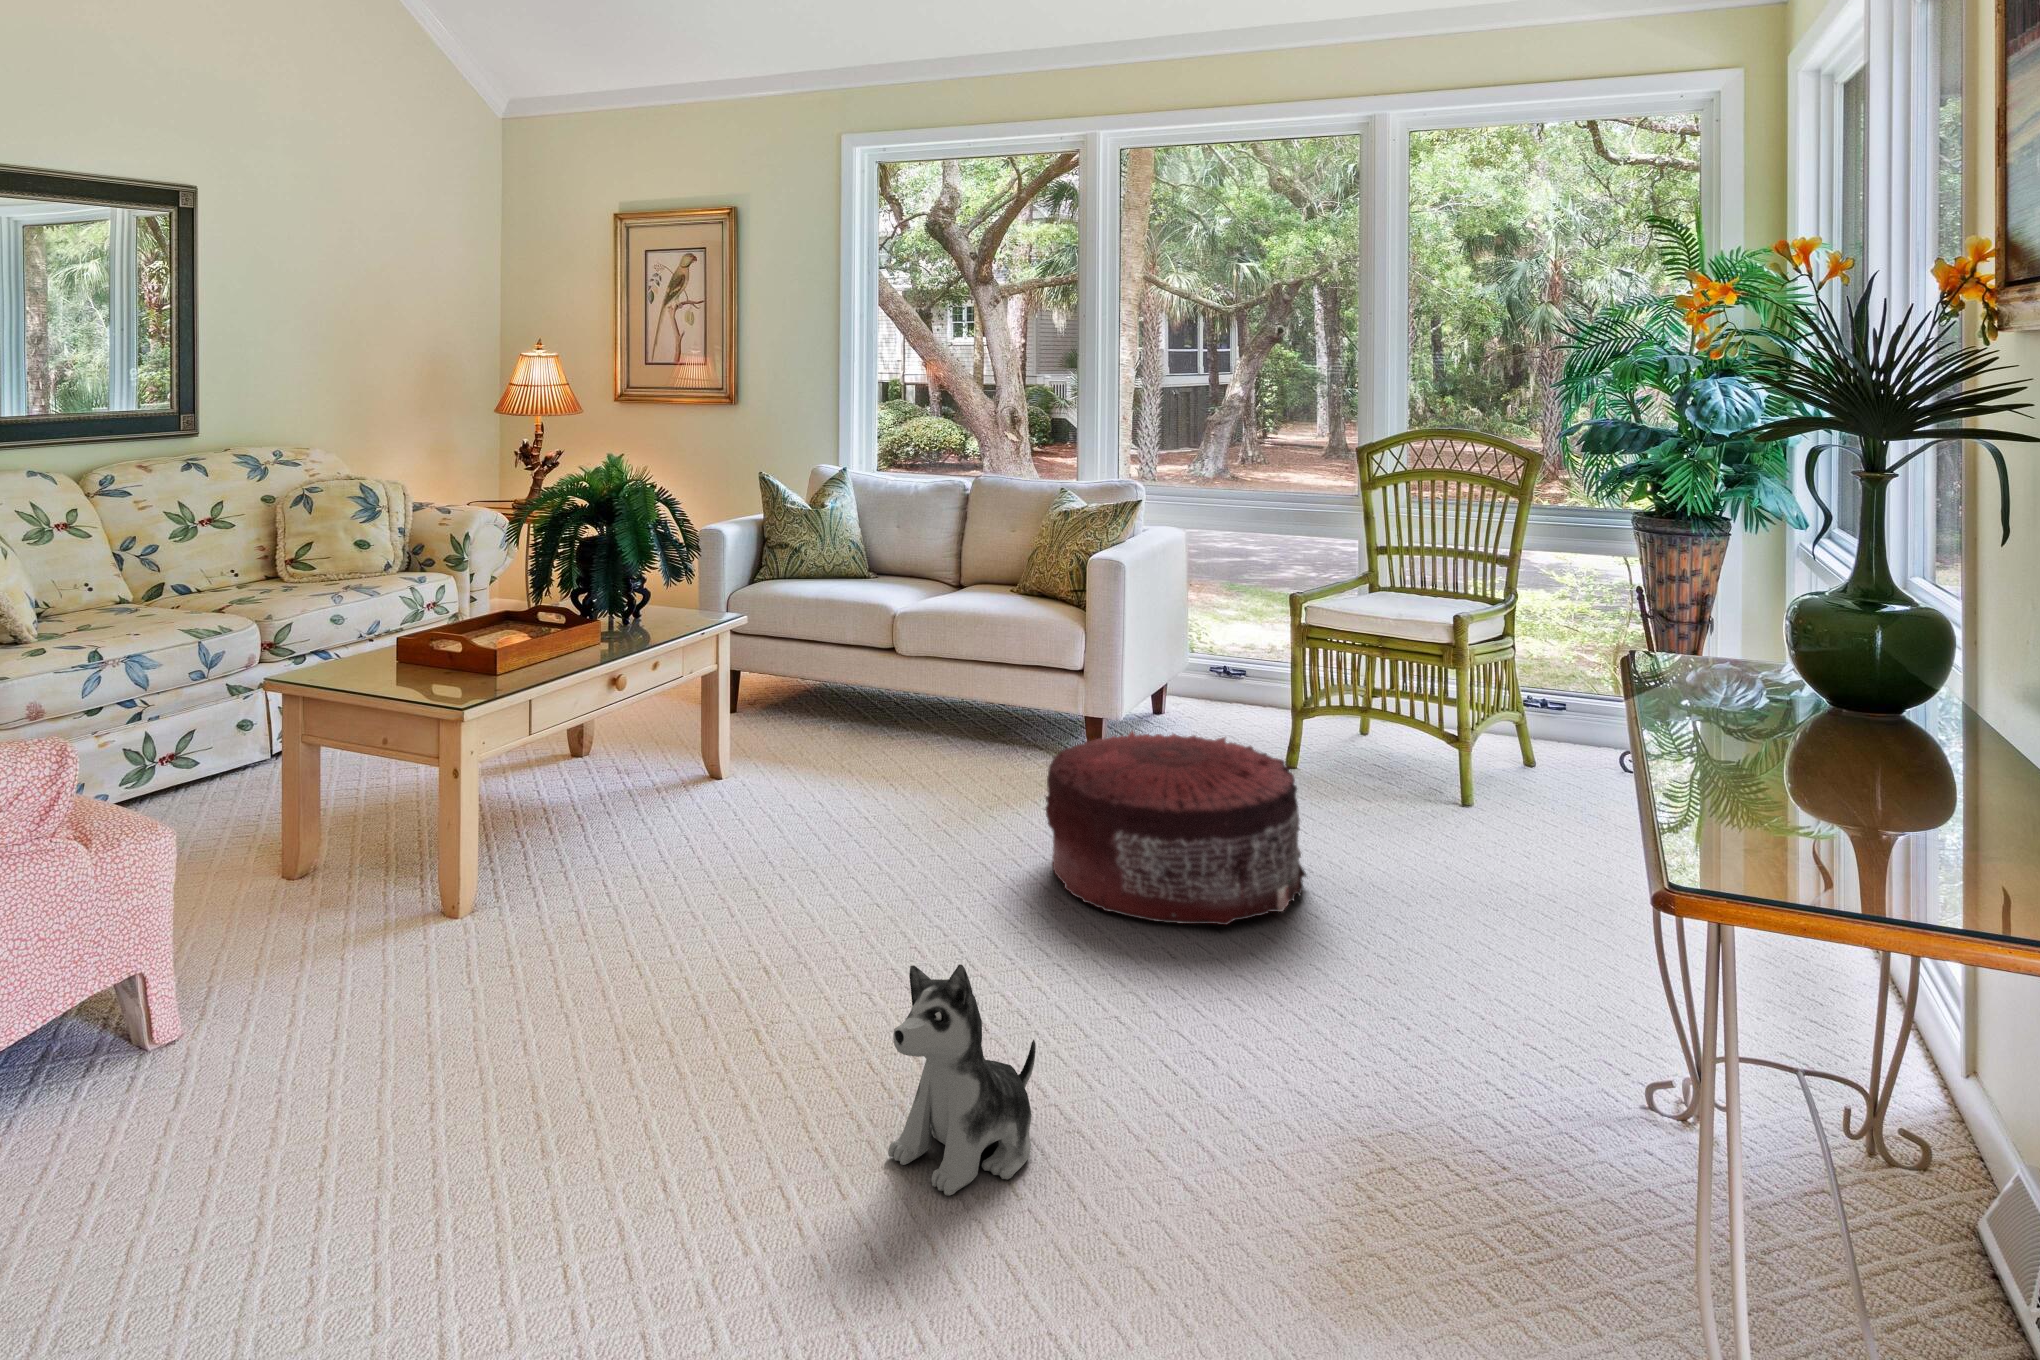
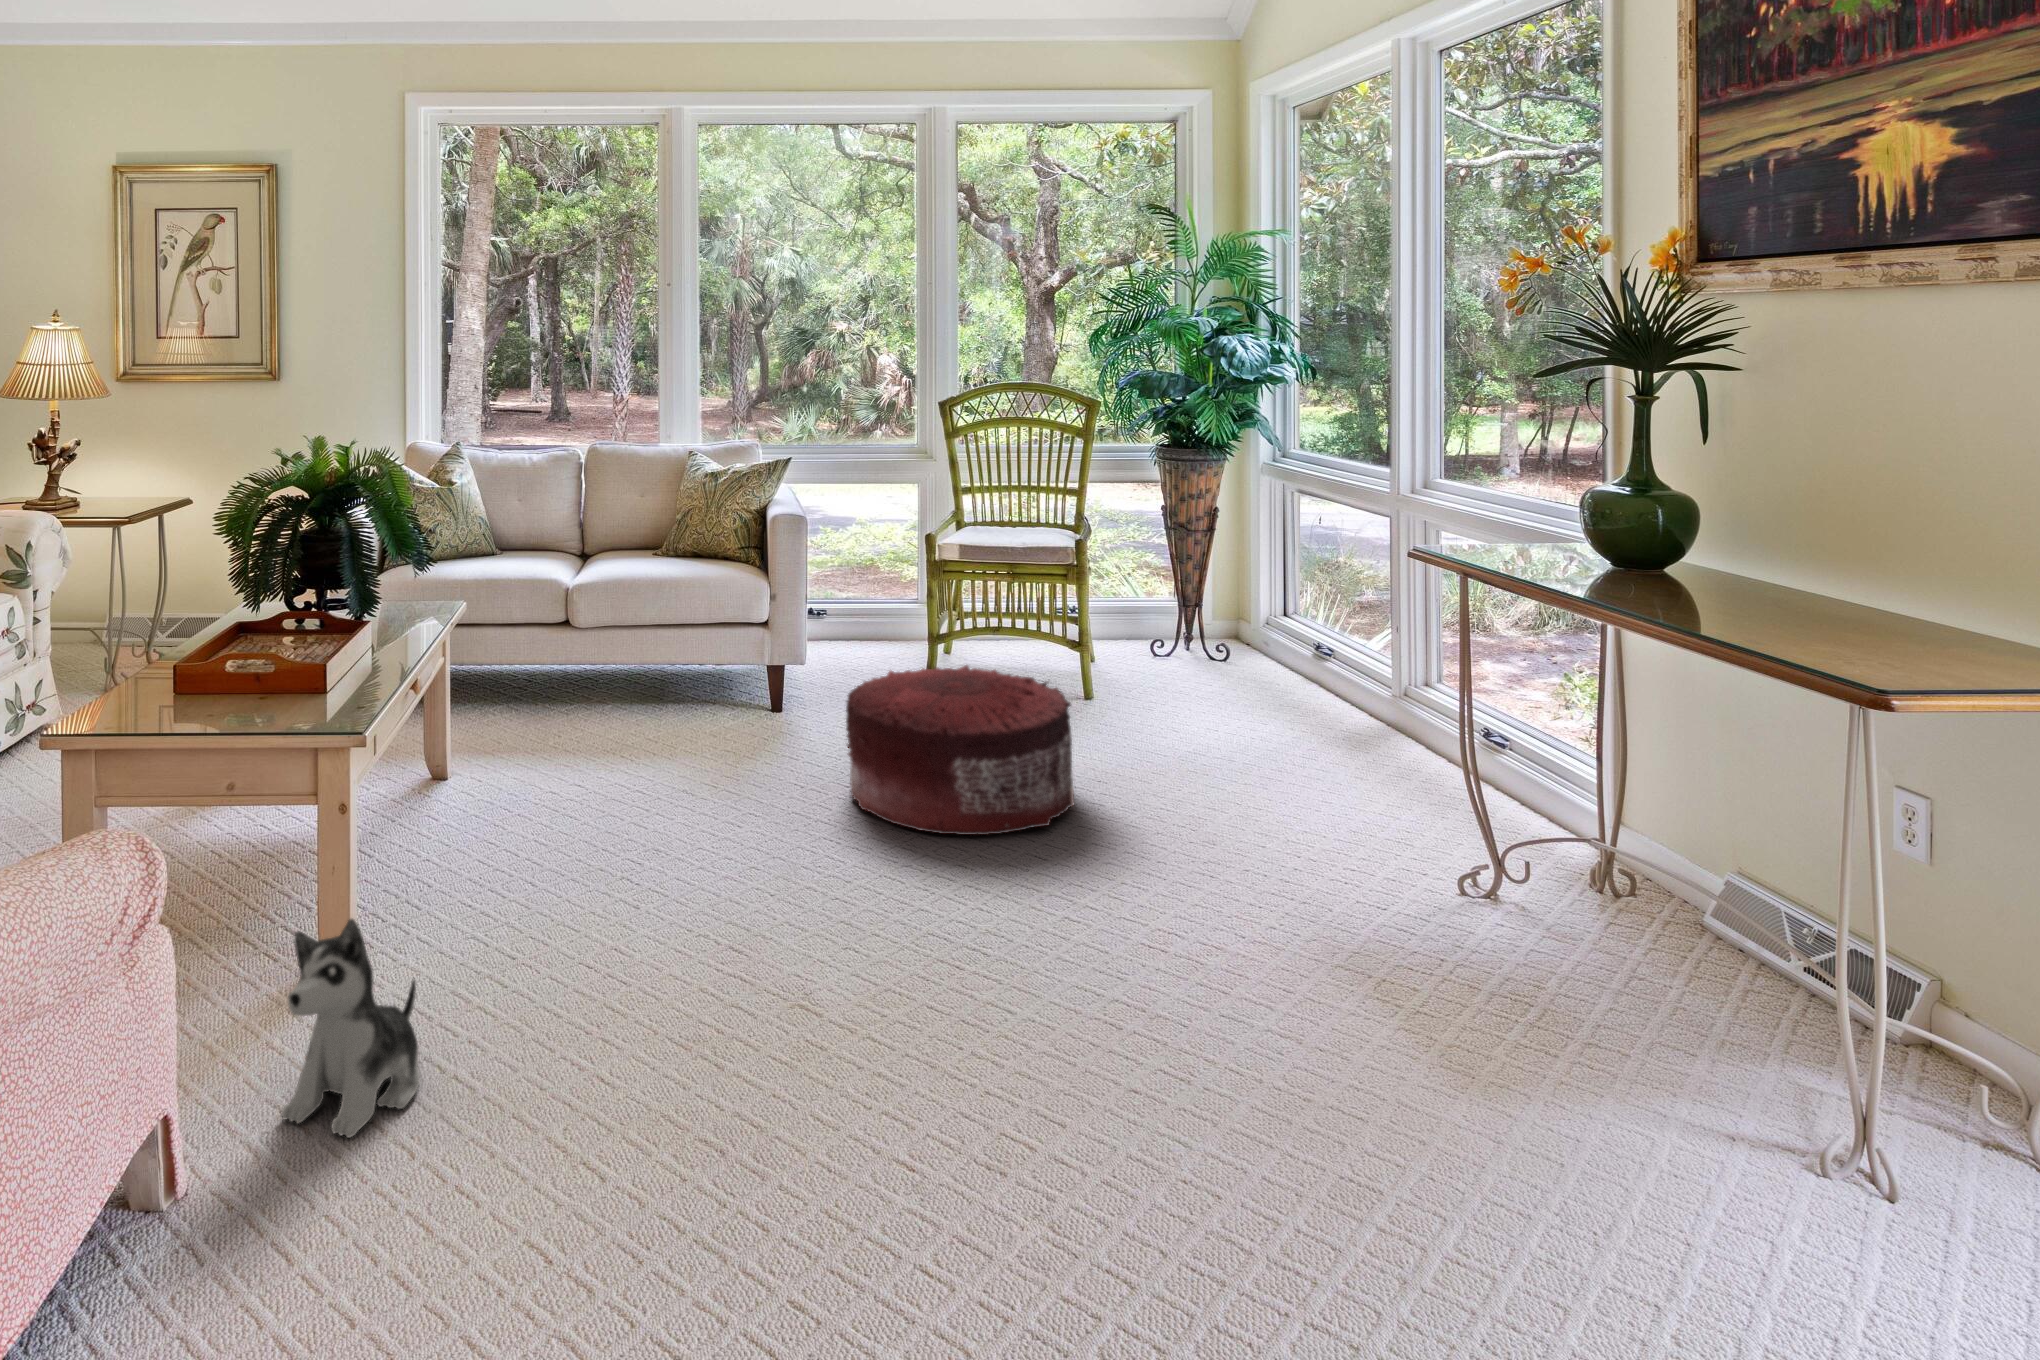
plush toy: present [888,964,1036,1196] -> present [282,919,420,1138]

